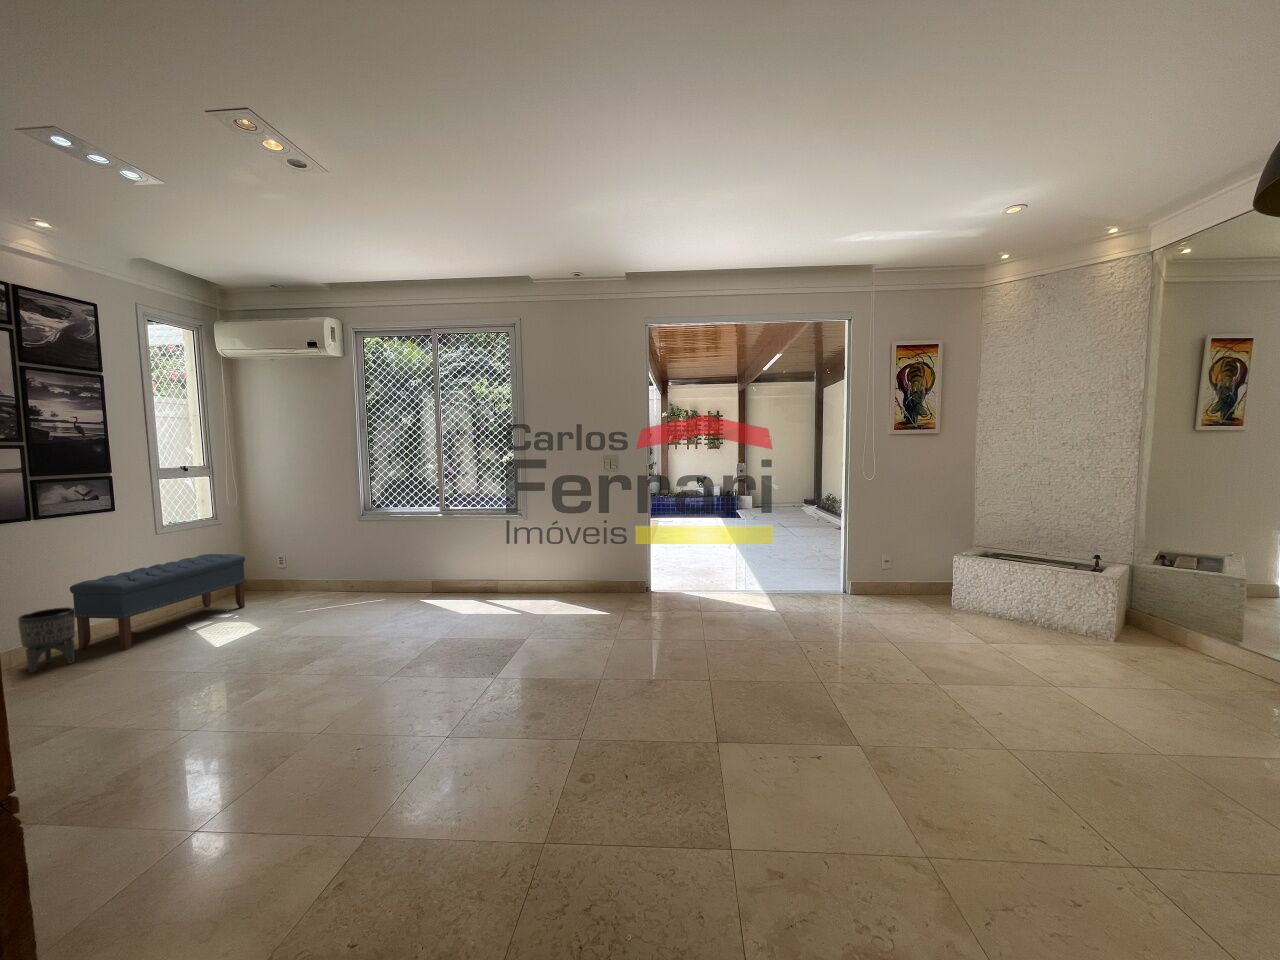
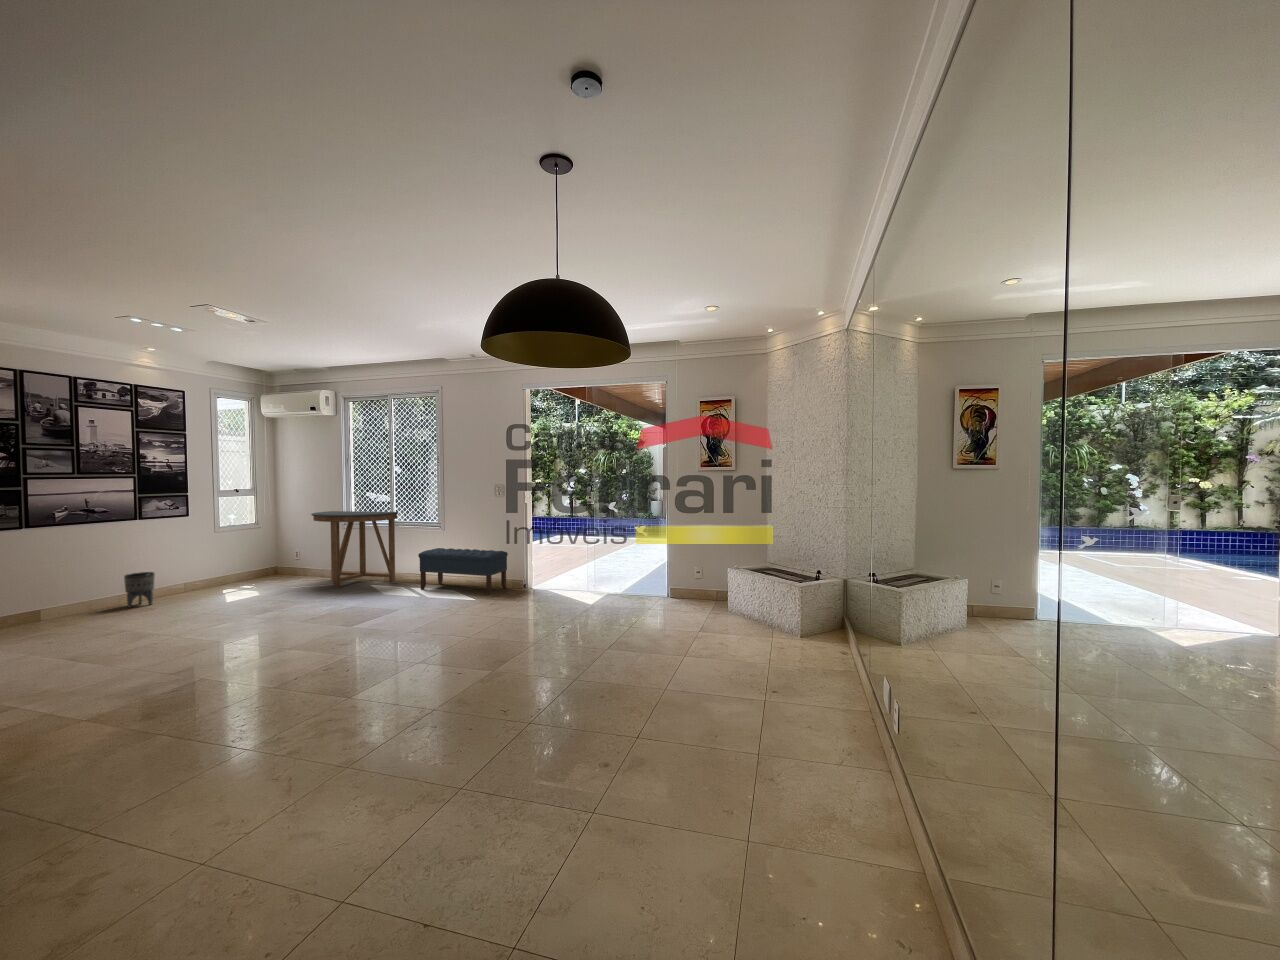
console table: none [319,496,449,608] -> present [311,511,398,588]
bench: present [70,554,245,650] -> present [418,548,508,595]

